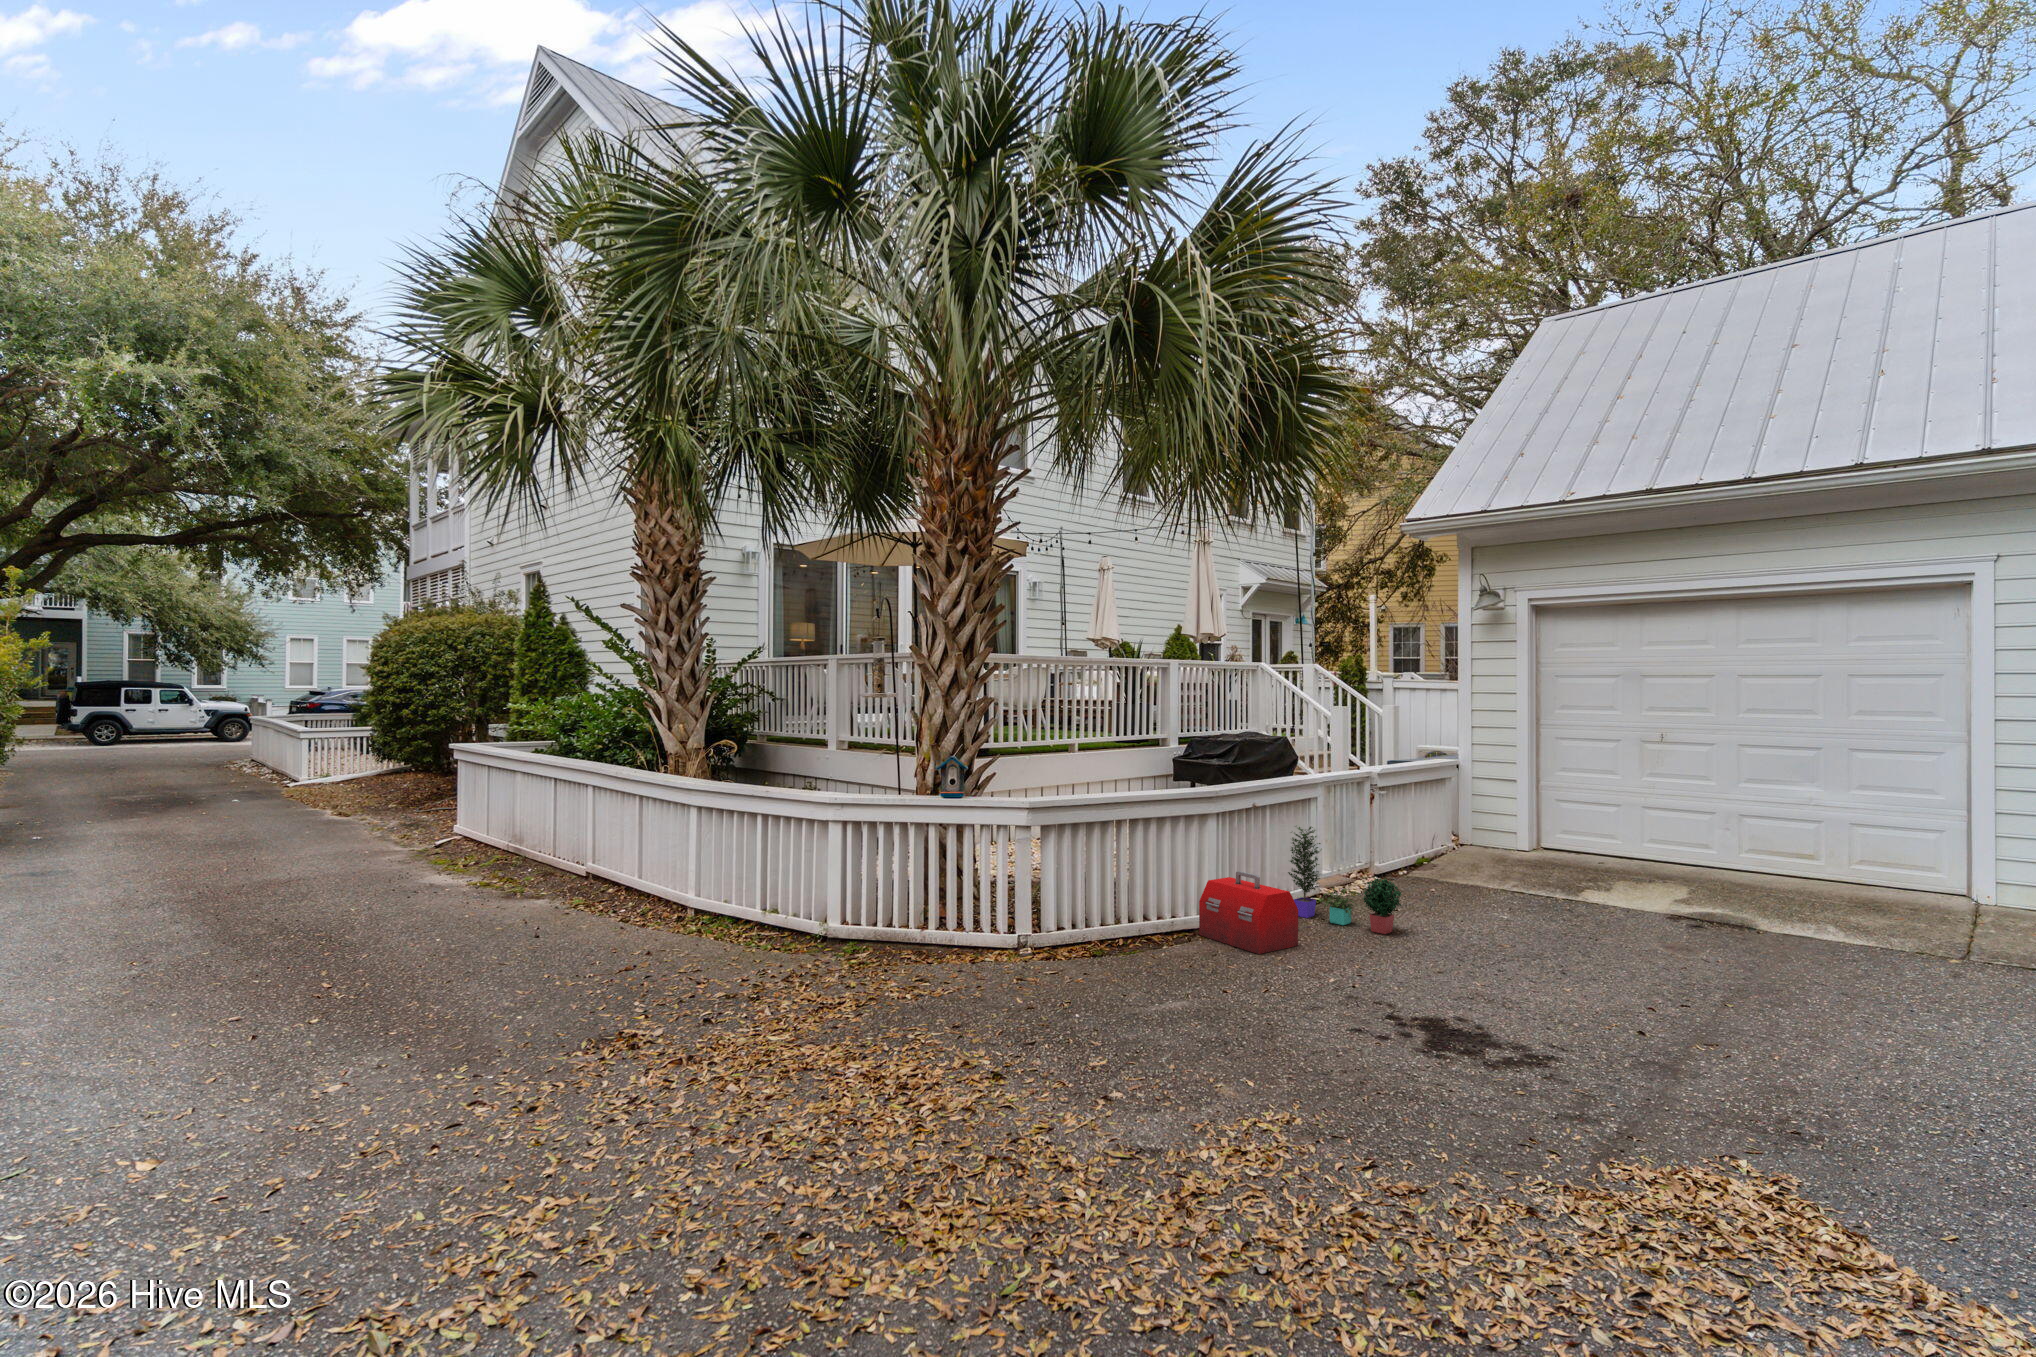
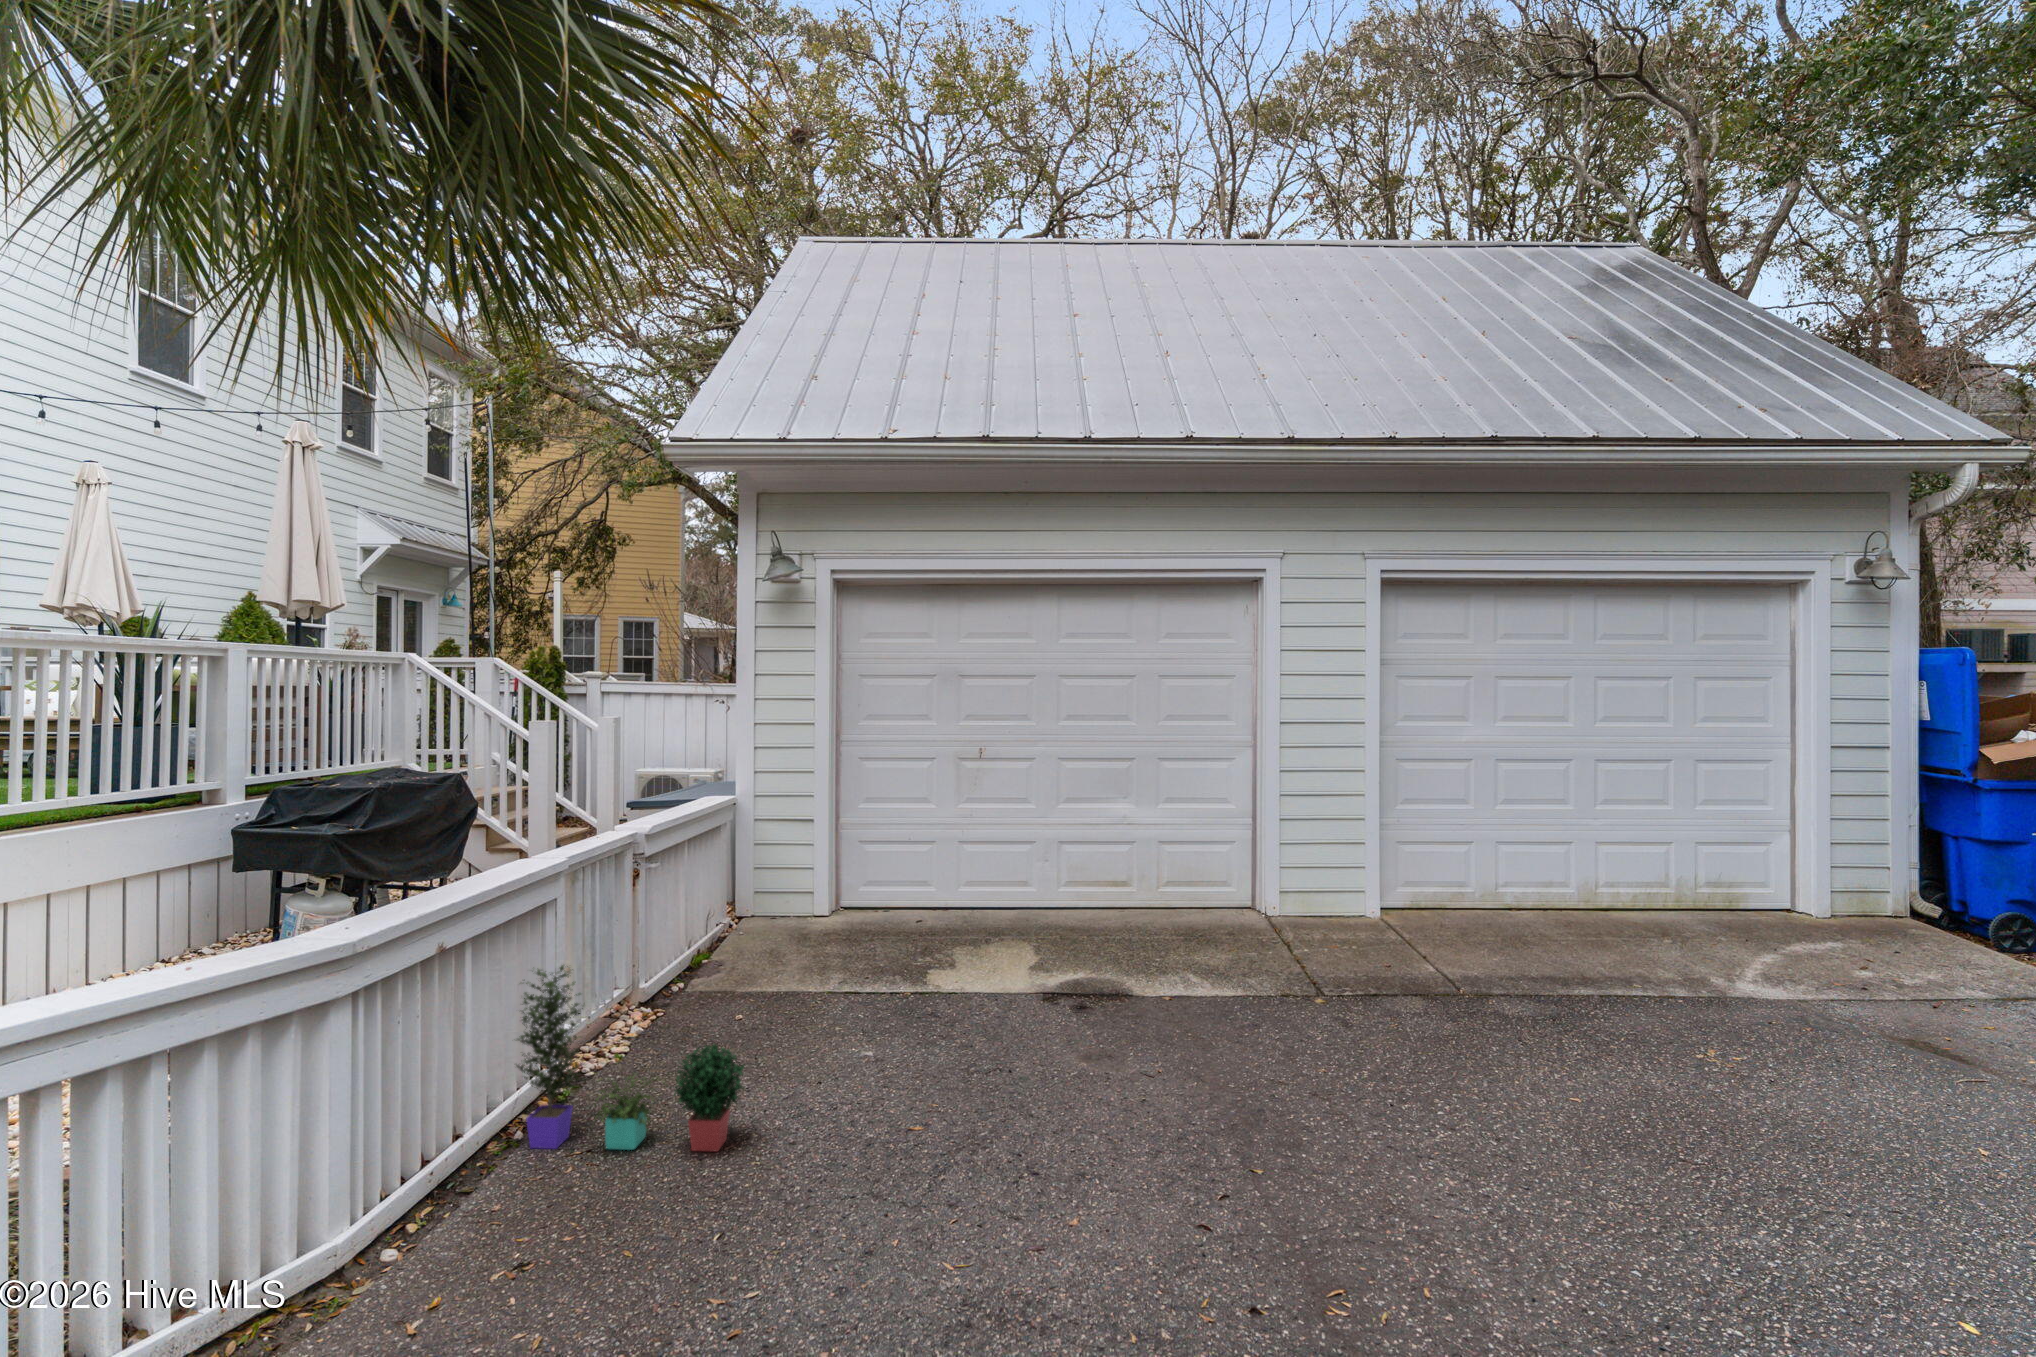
toolbox: present [1199,871,1298,954] -> none [306,1119,565,1328]

